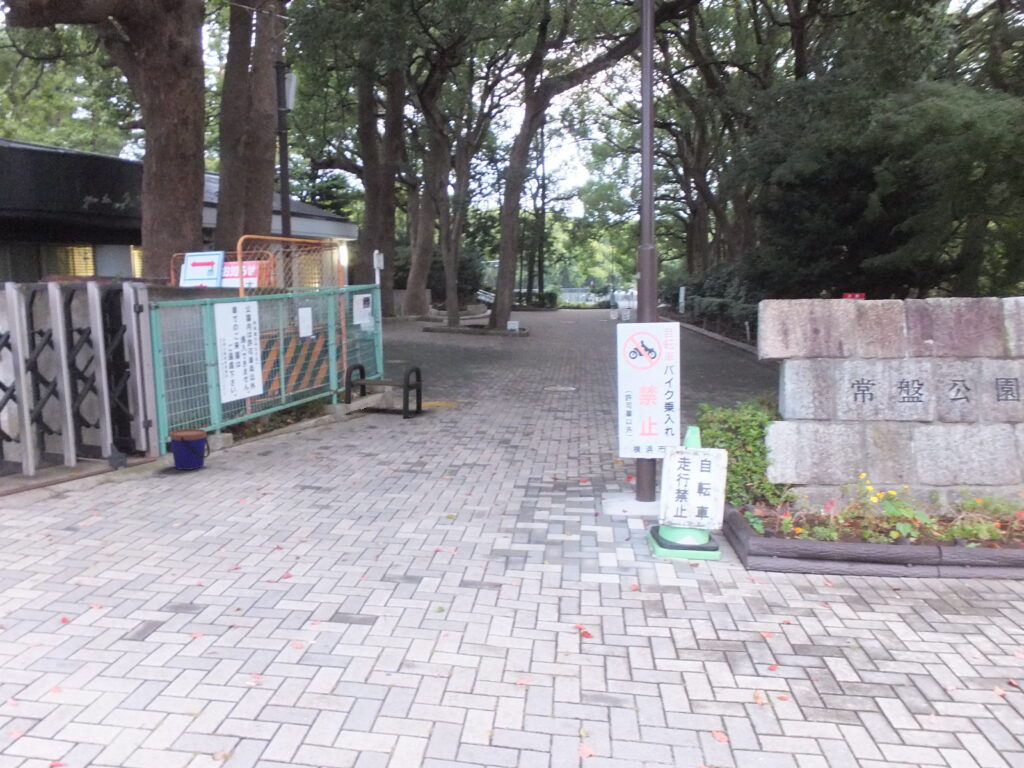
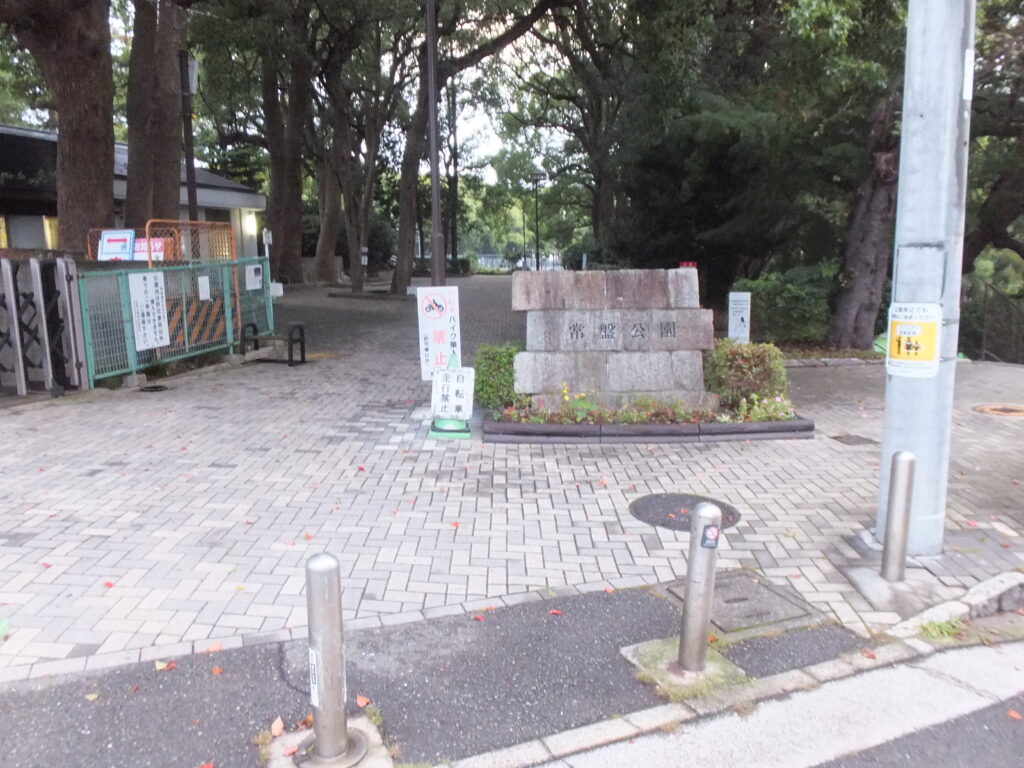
potted tree: none [223,395,265,455] -> present [140,351,167,391]
bucket: present [170,429,210,470] -> none [97,369,128,400]

